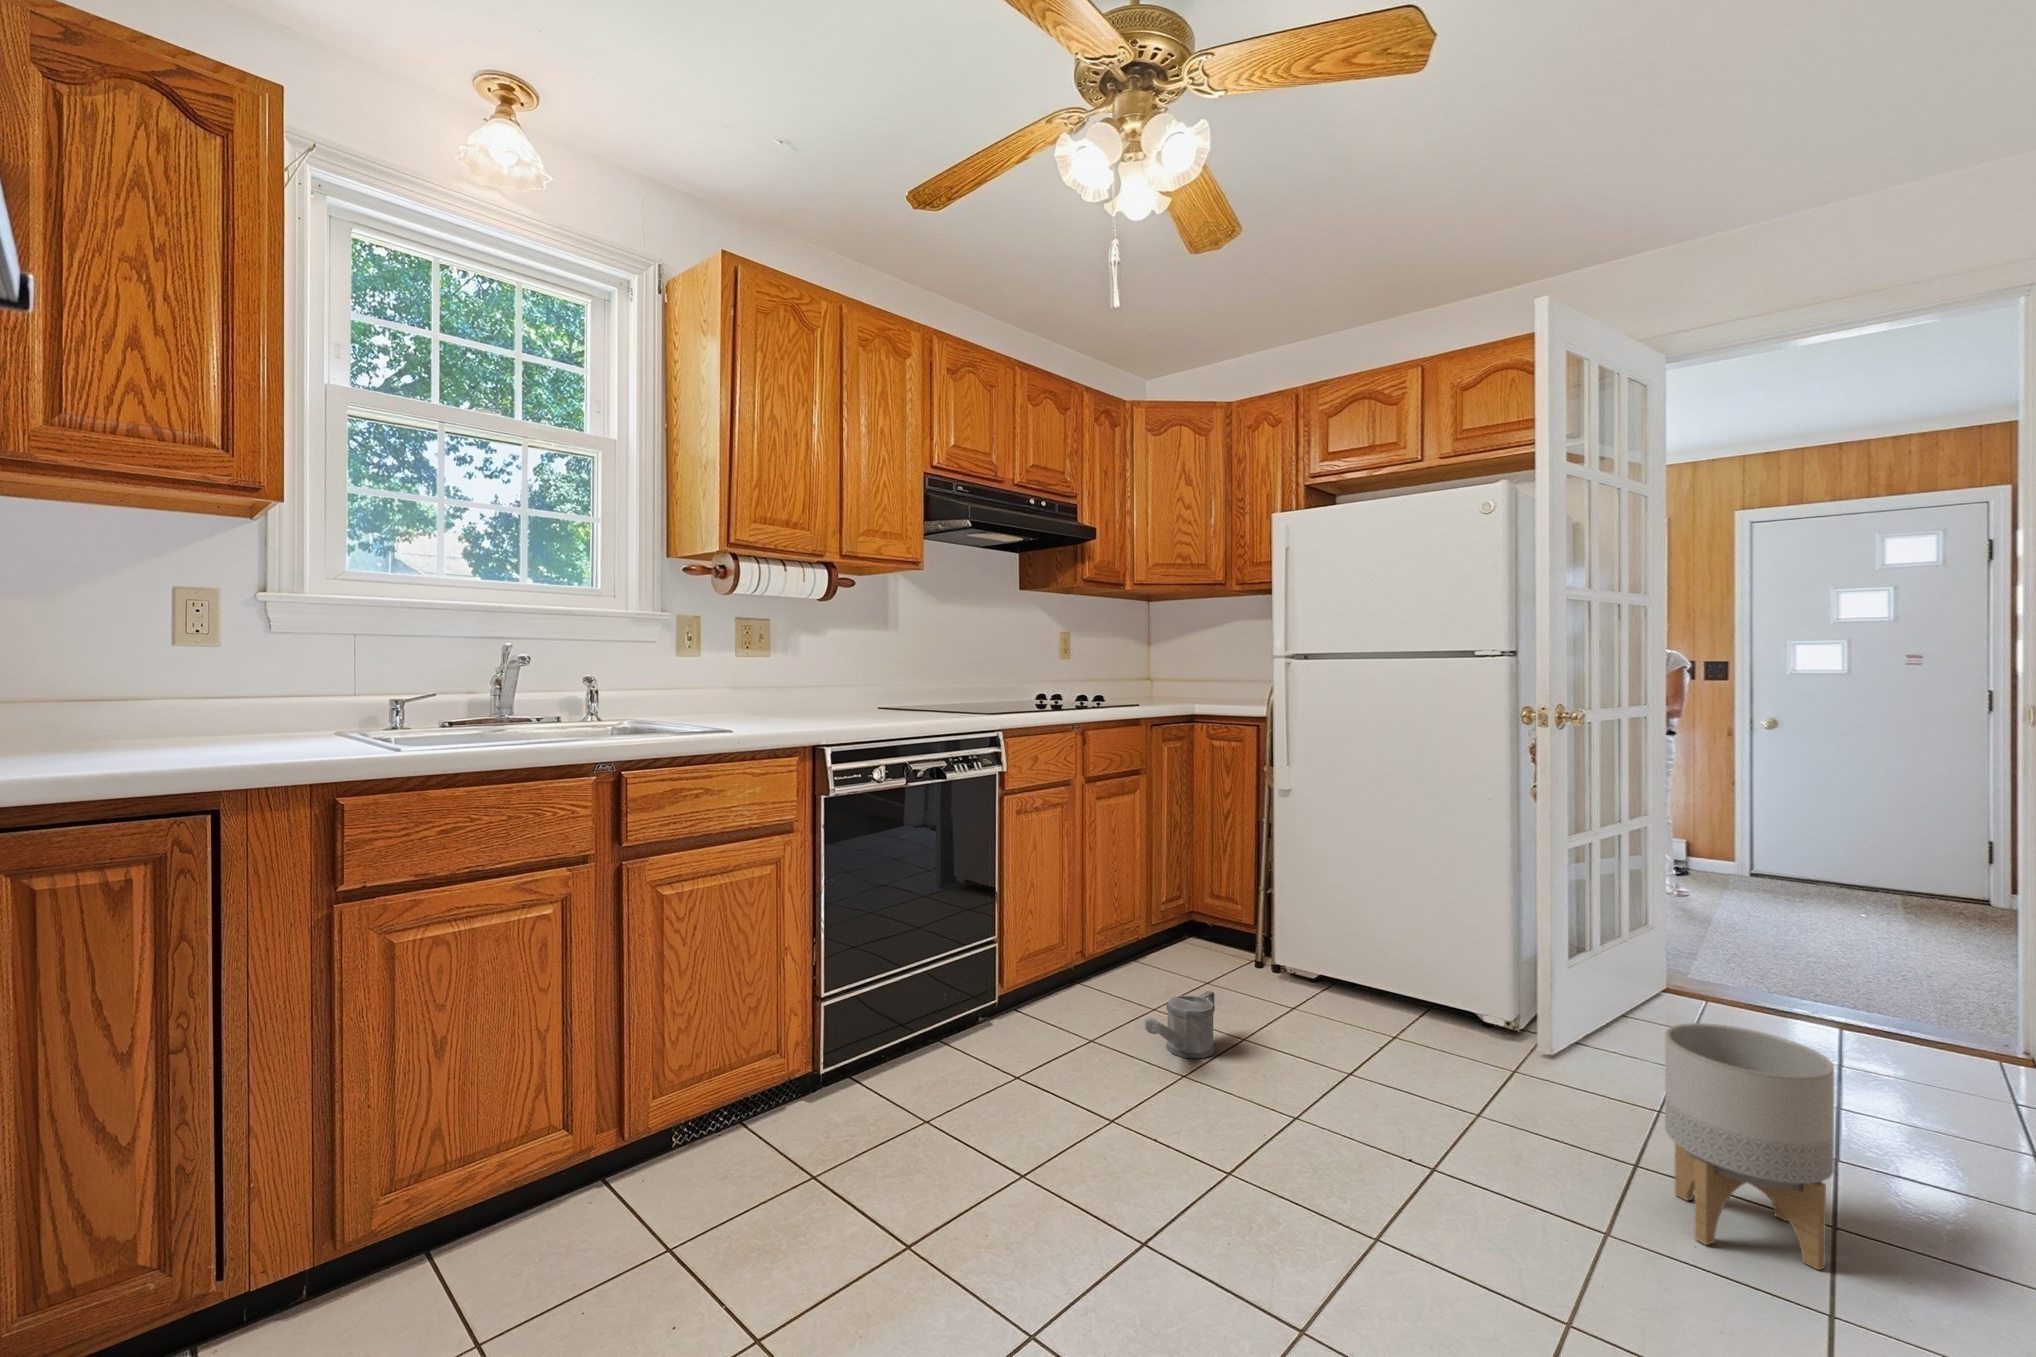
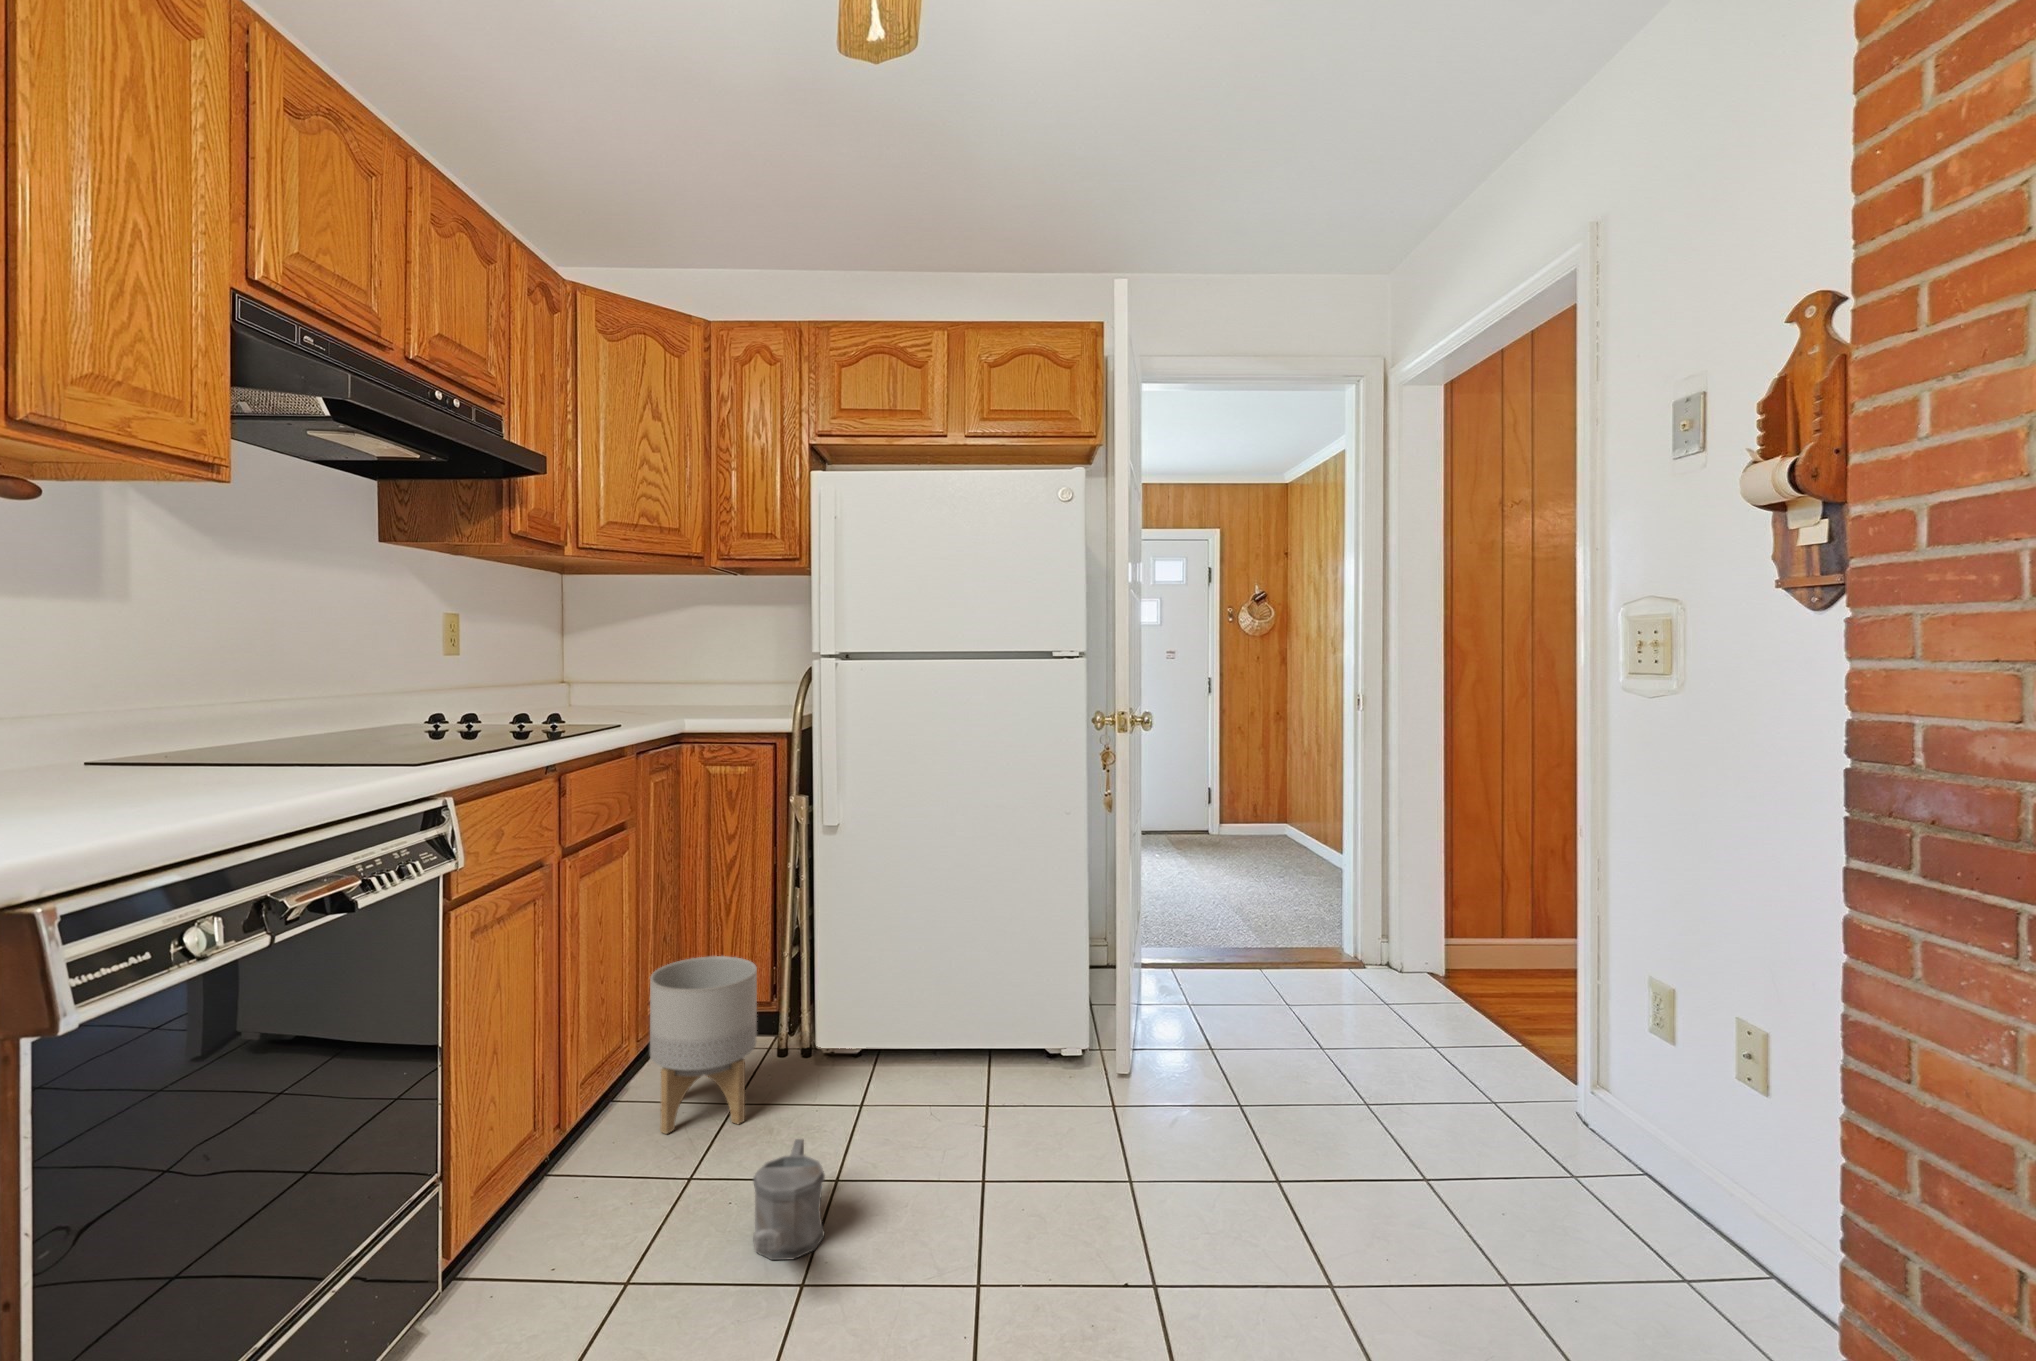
planter: present [1665,1023,1834,1270] -> present [650,956,757,1134]

